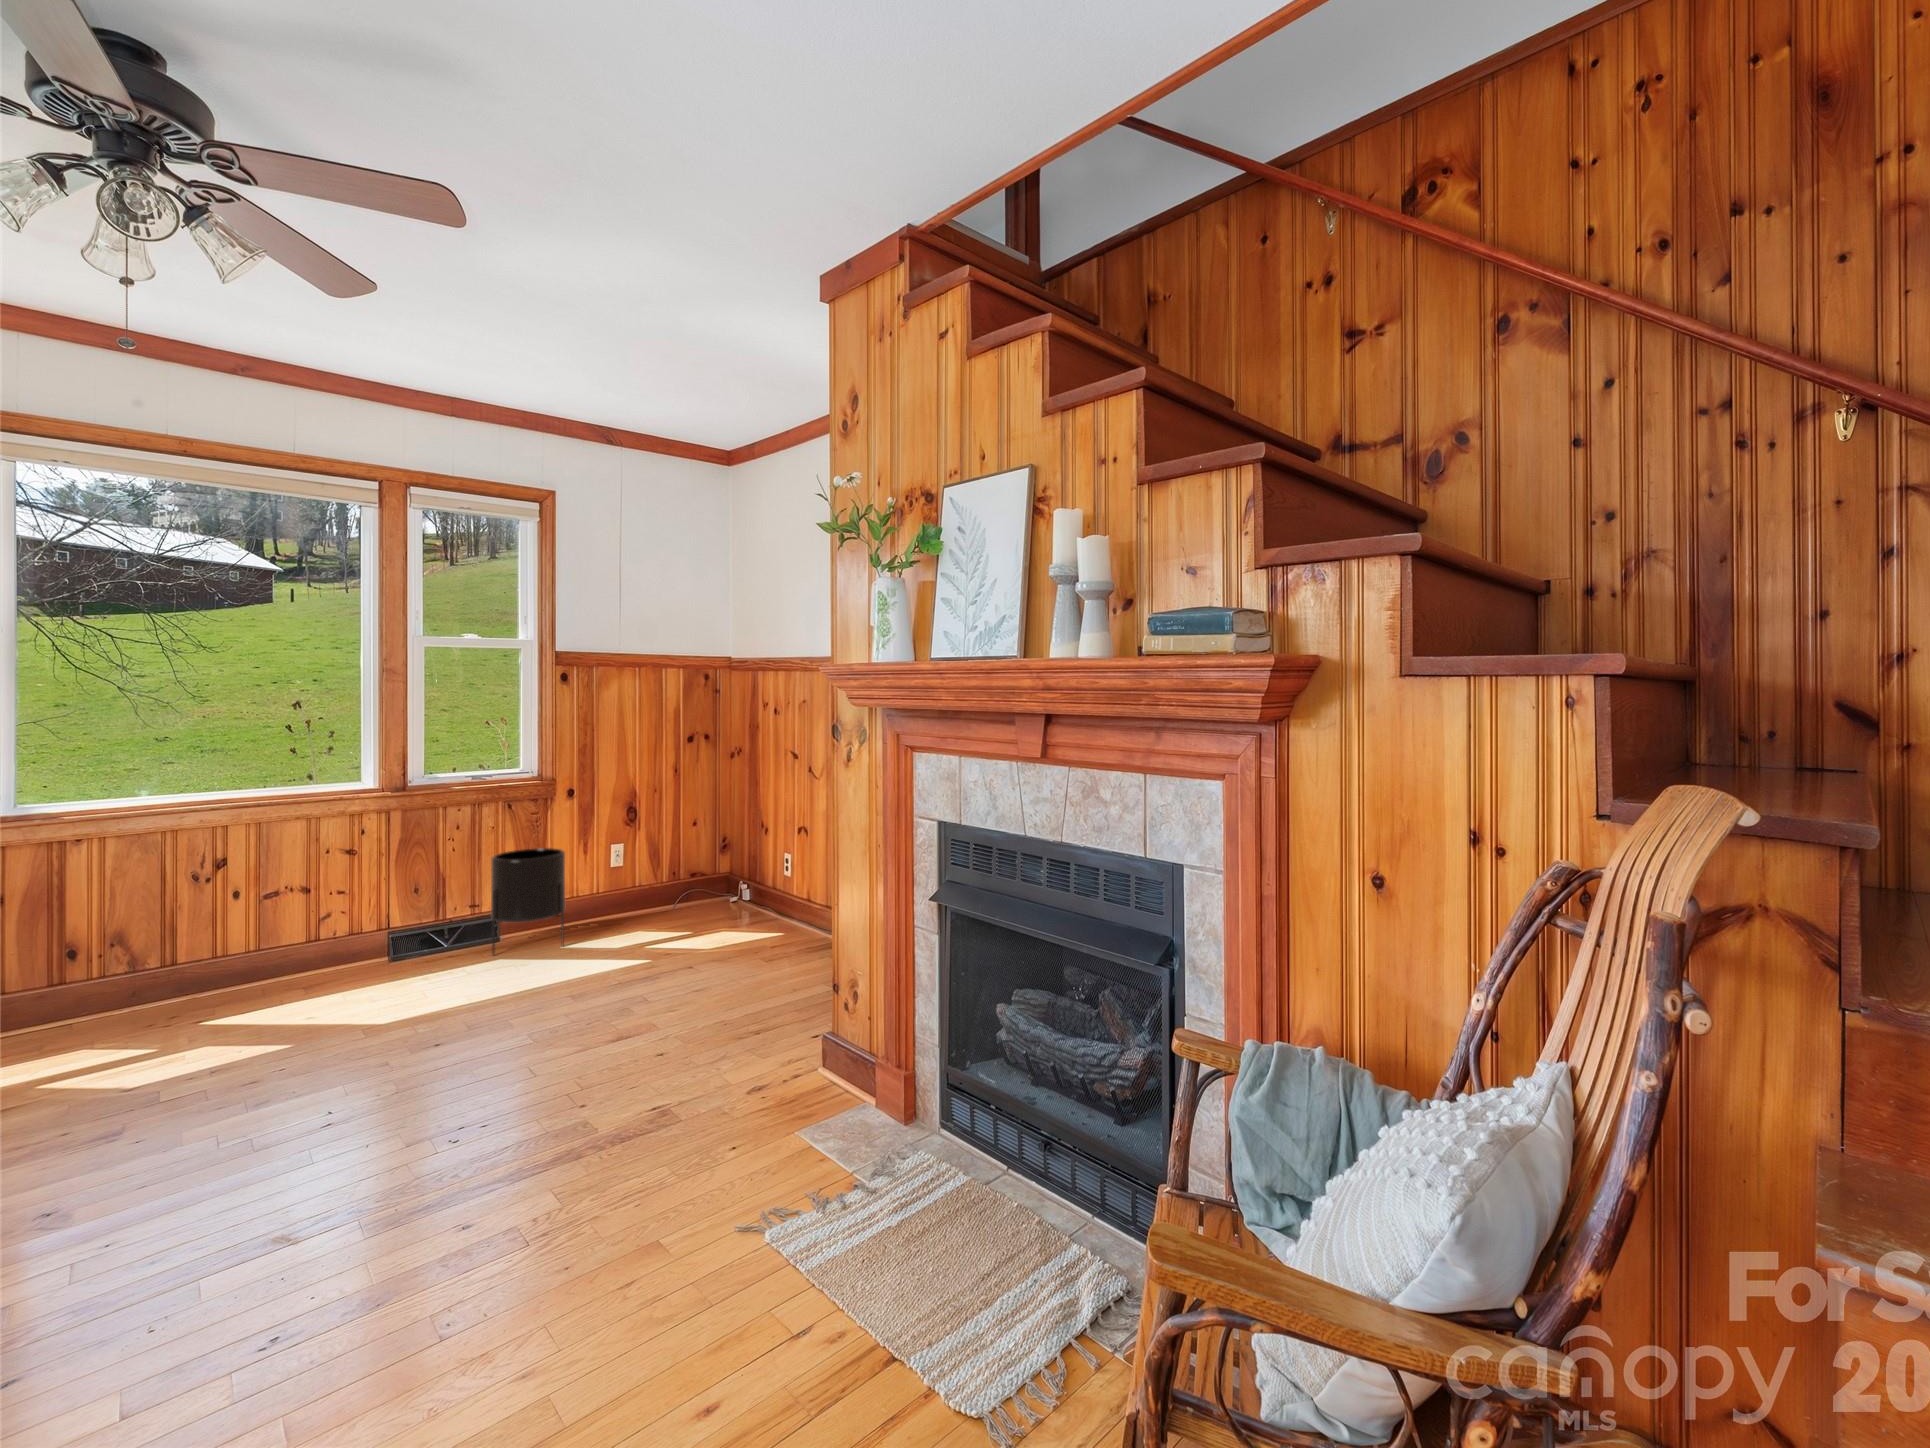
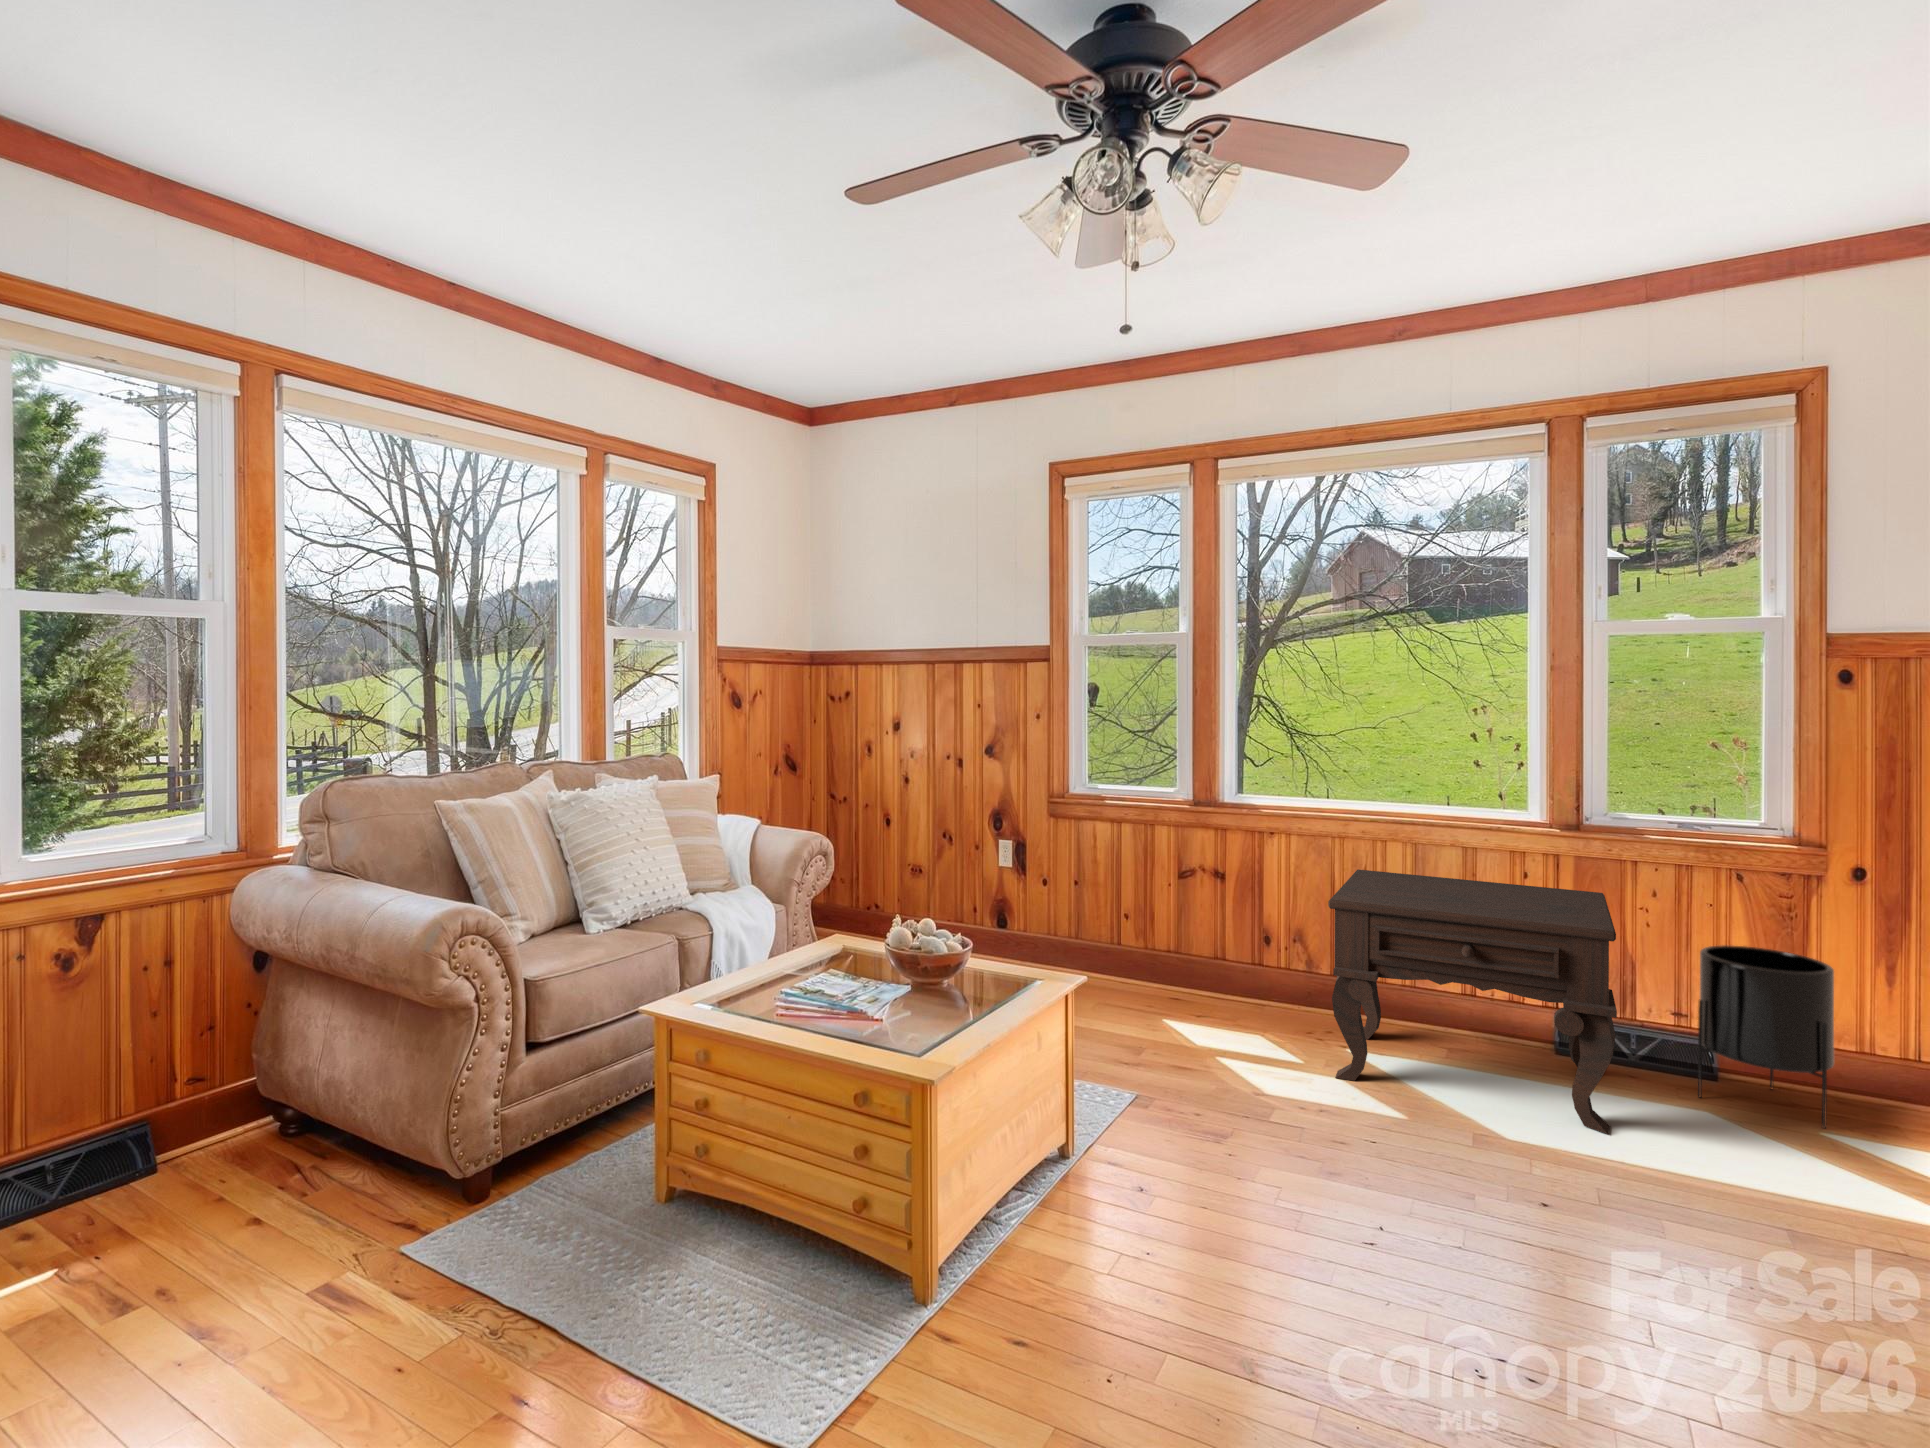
side table: none [199,833,459,1042] -> present [1328,869,1617,1134]

